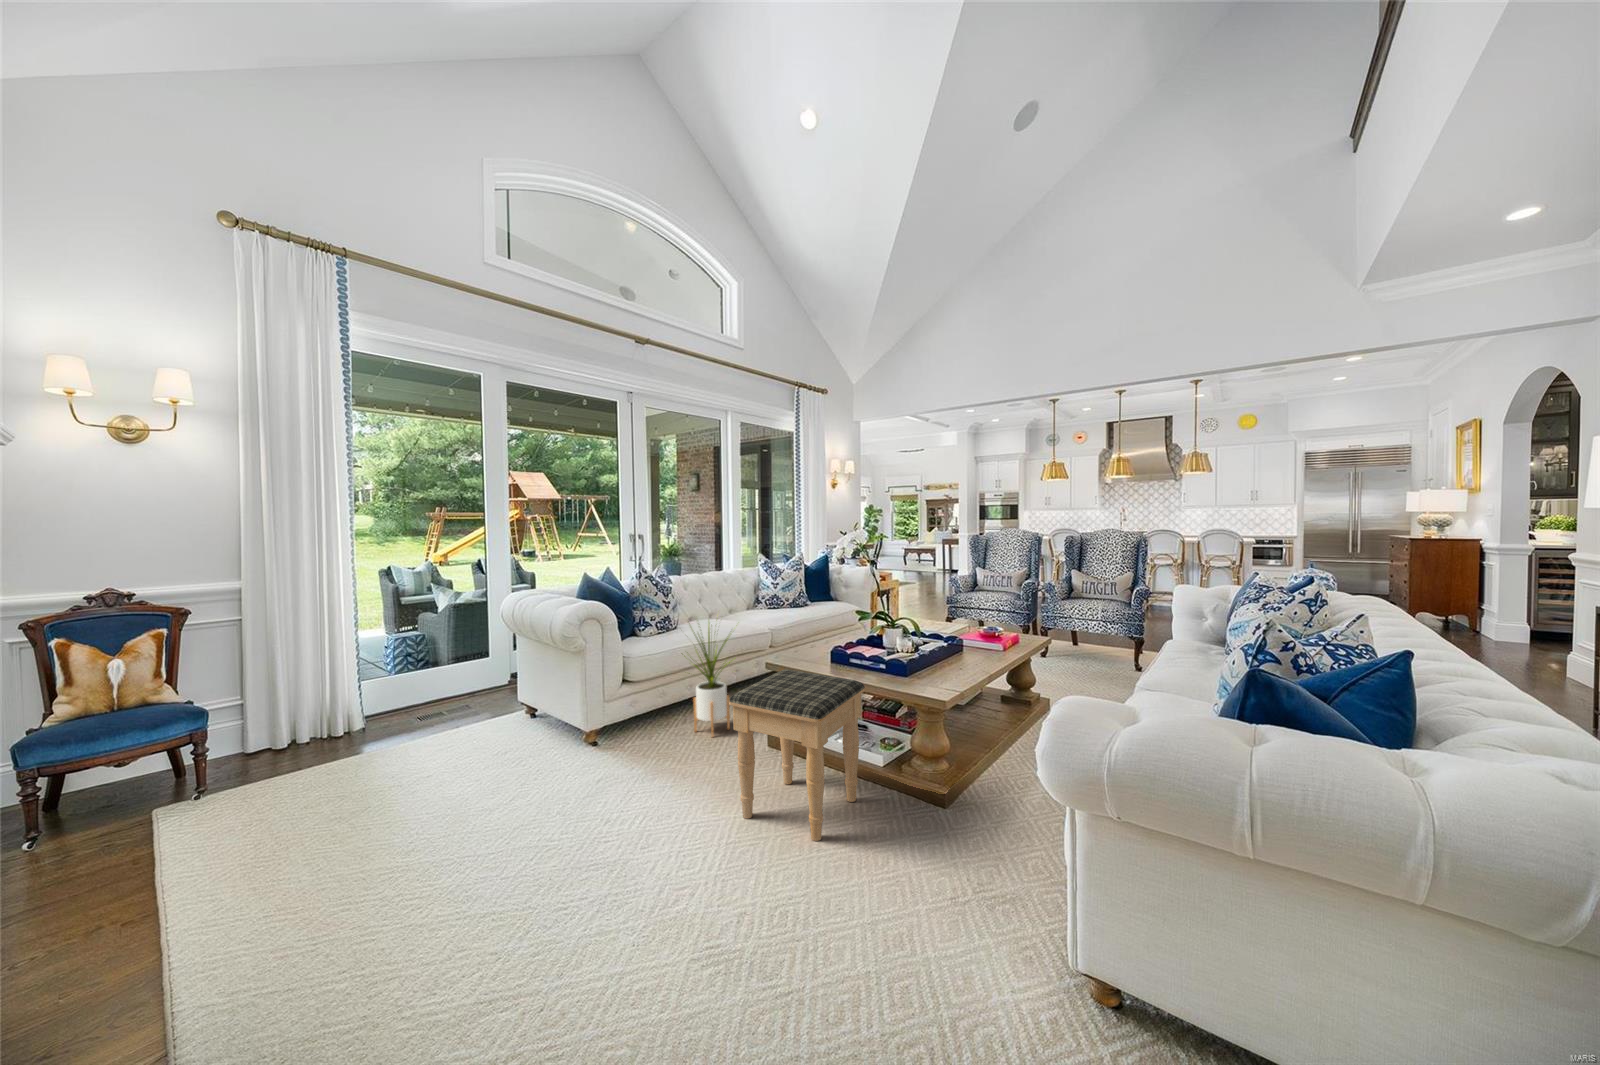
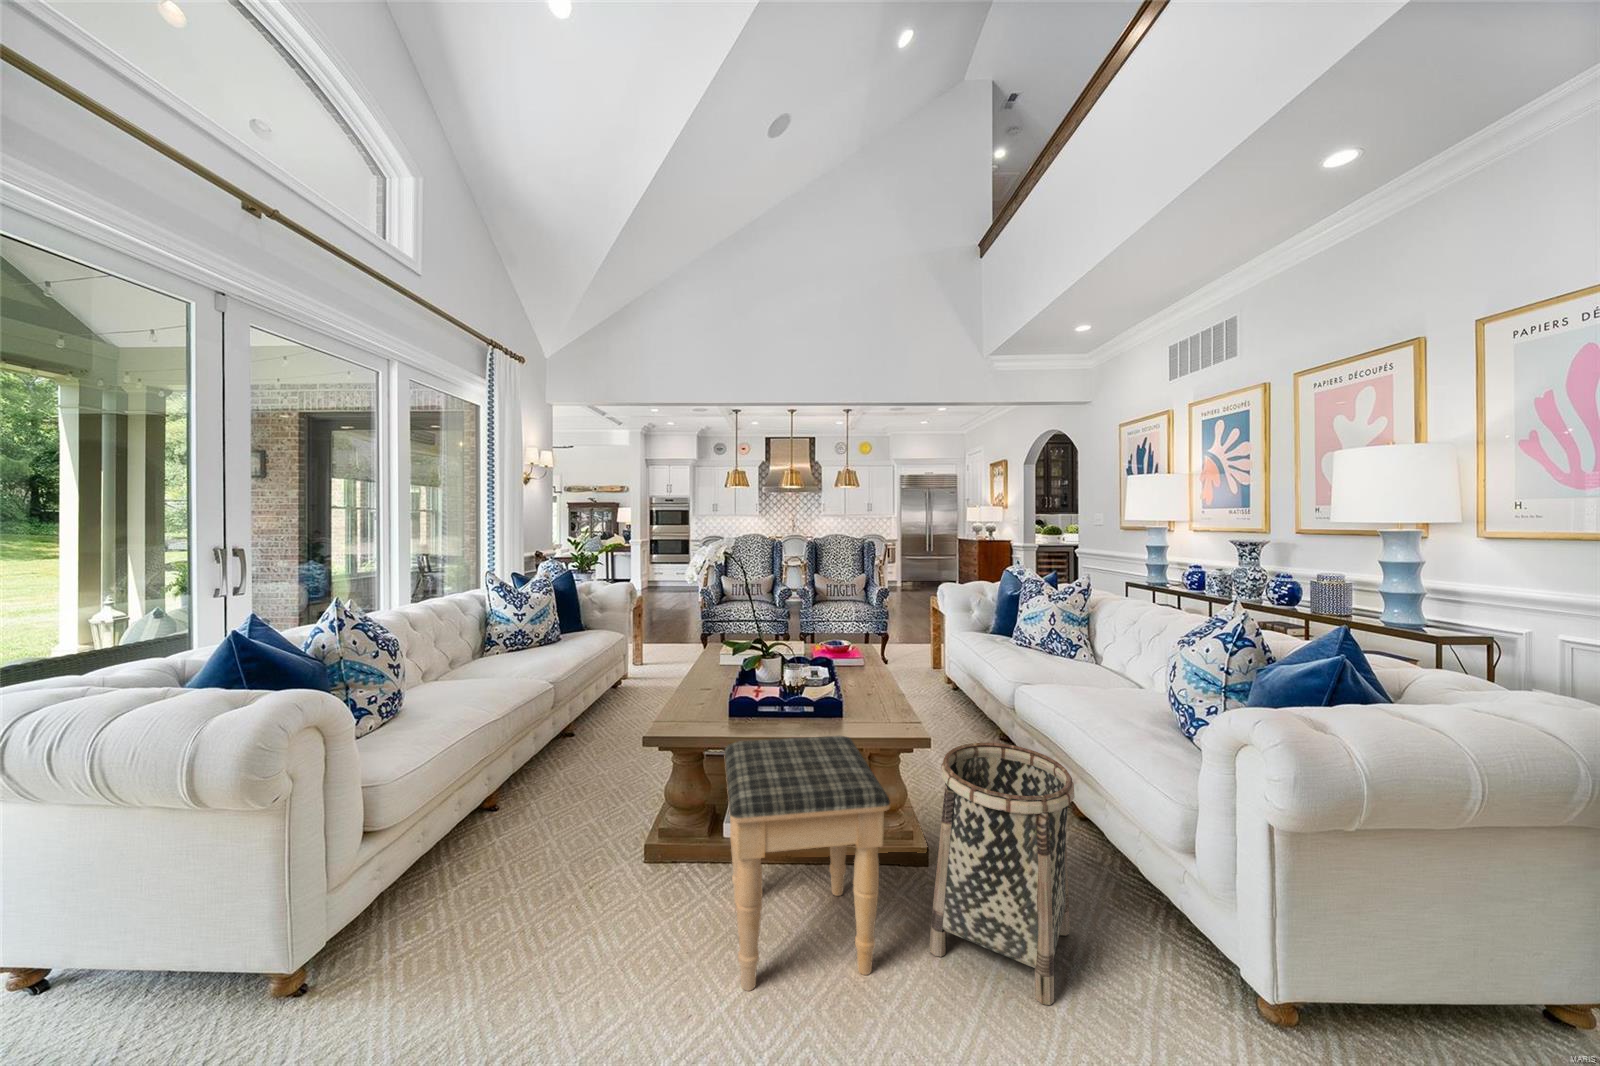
house plant: present [689,623,731,737] -> none [480,669,595,877]
basket: none [868,703,997,907] -> present [929,743,1075,1005]

